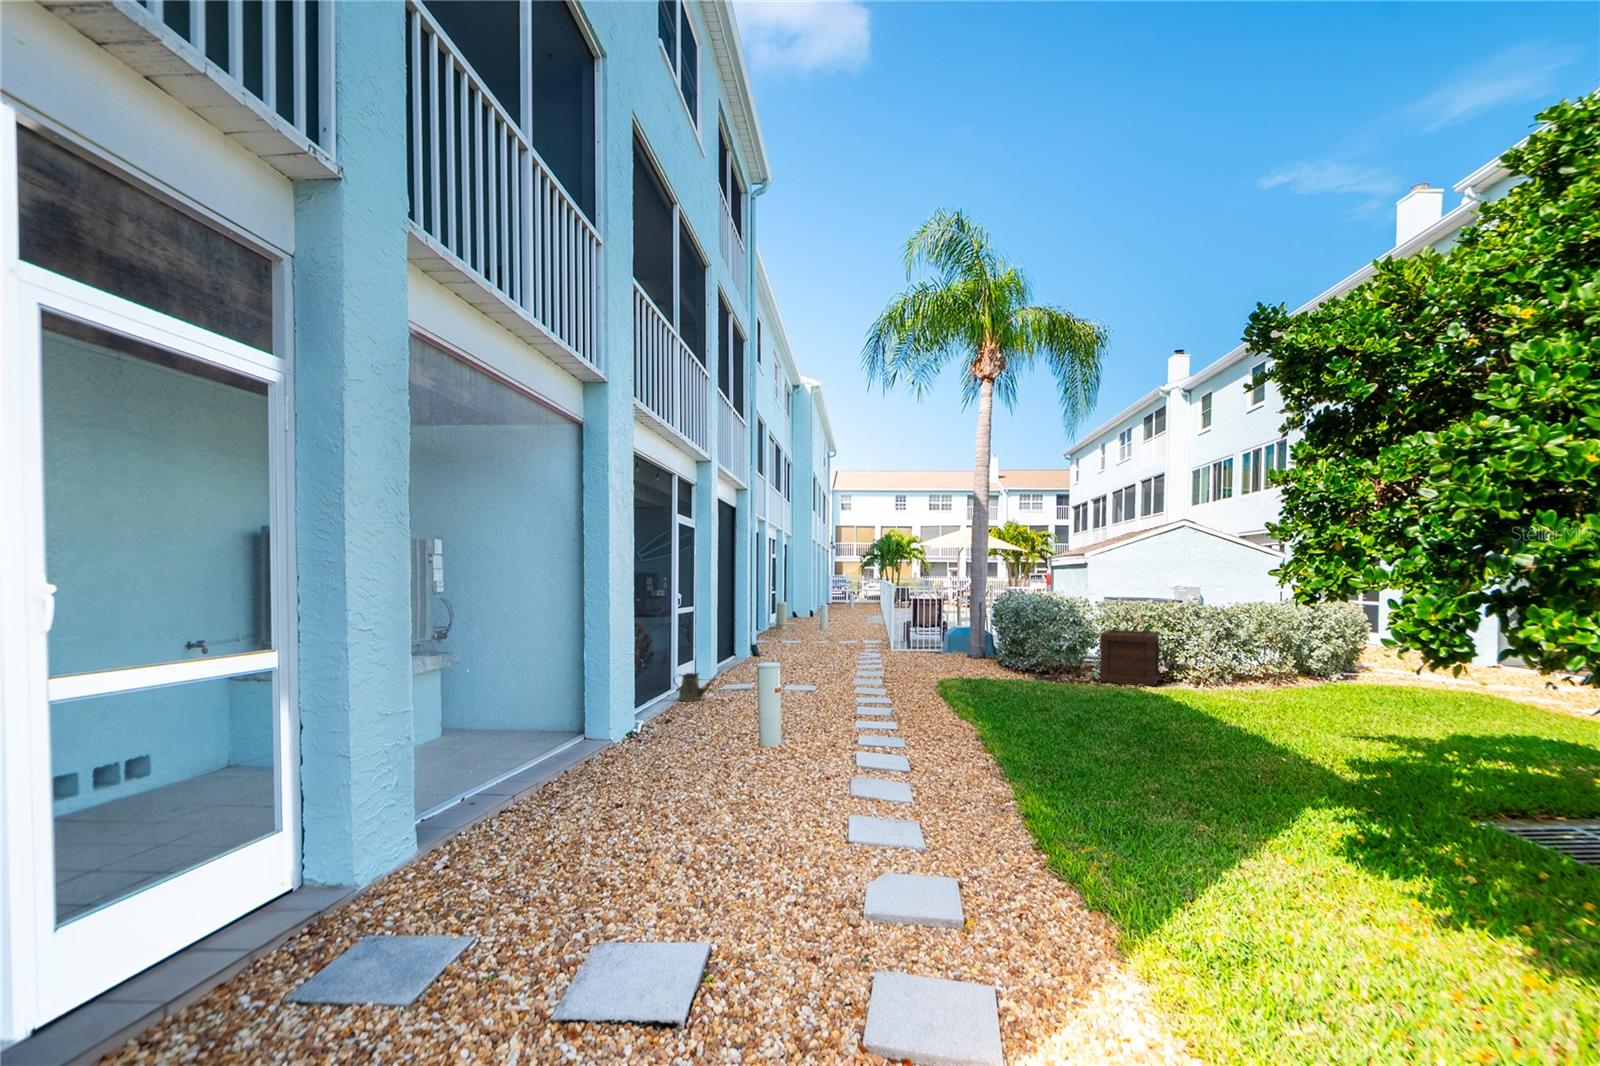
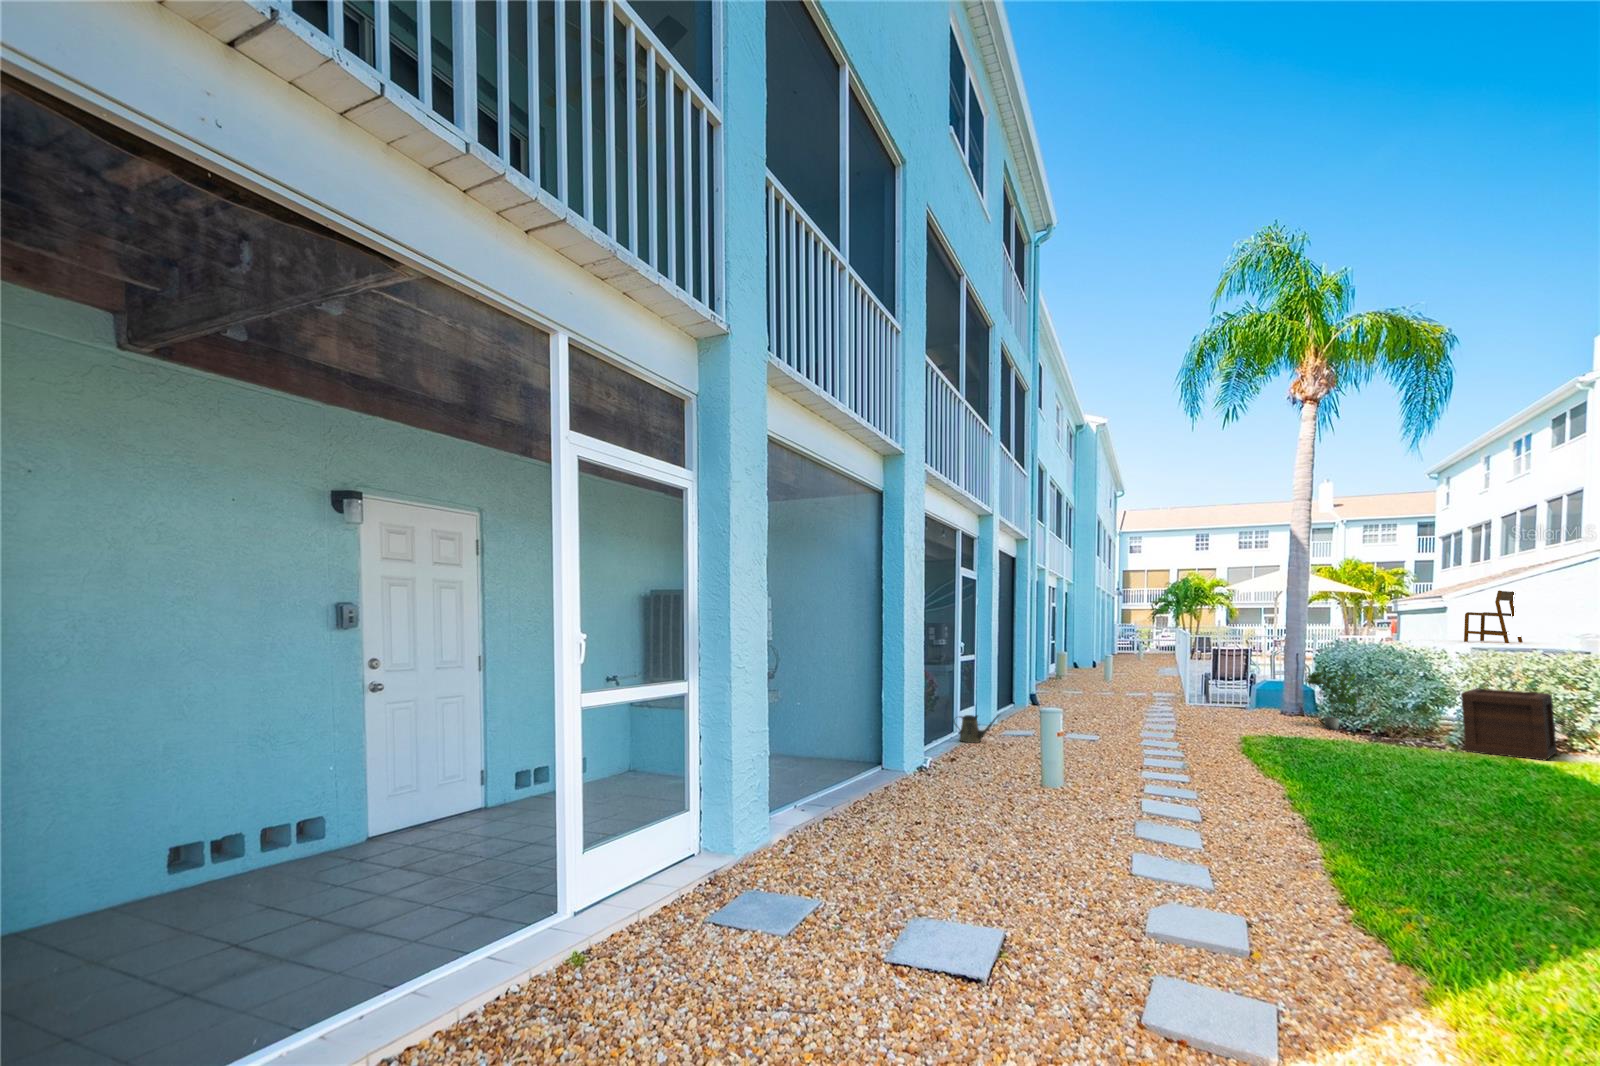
bench: none [1091,550,1128,592] -> present [1464,590,1523,643]
potted plant: none [983,617,1027,669] -> present [1304,671,1361,730]

